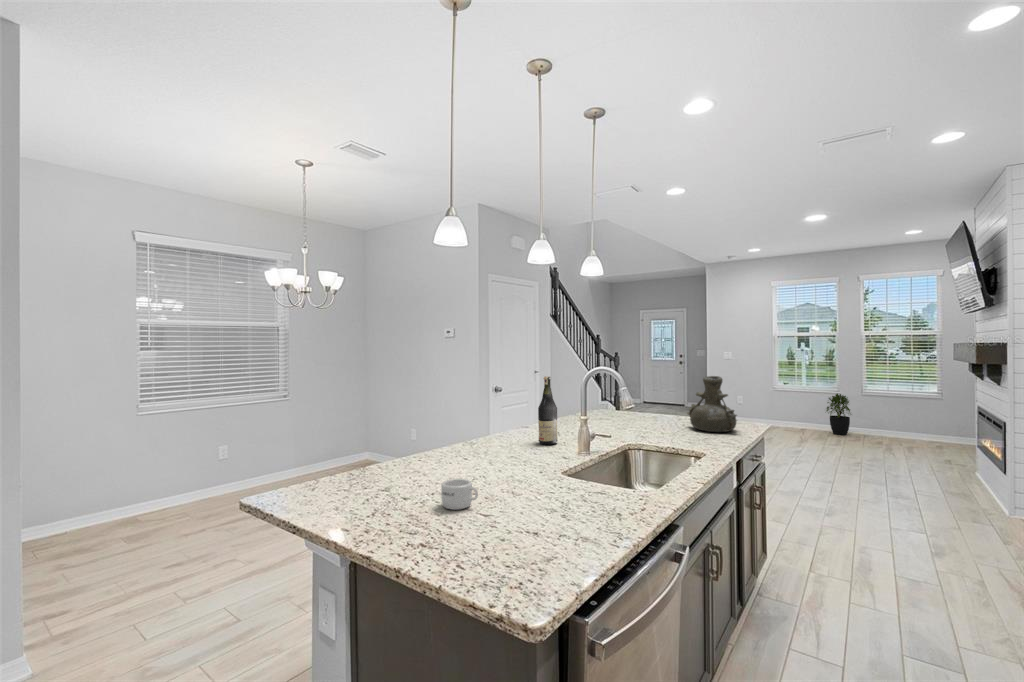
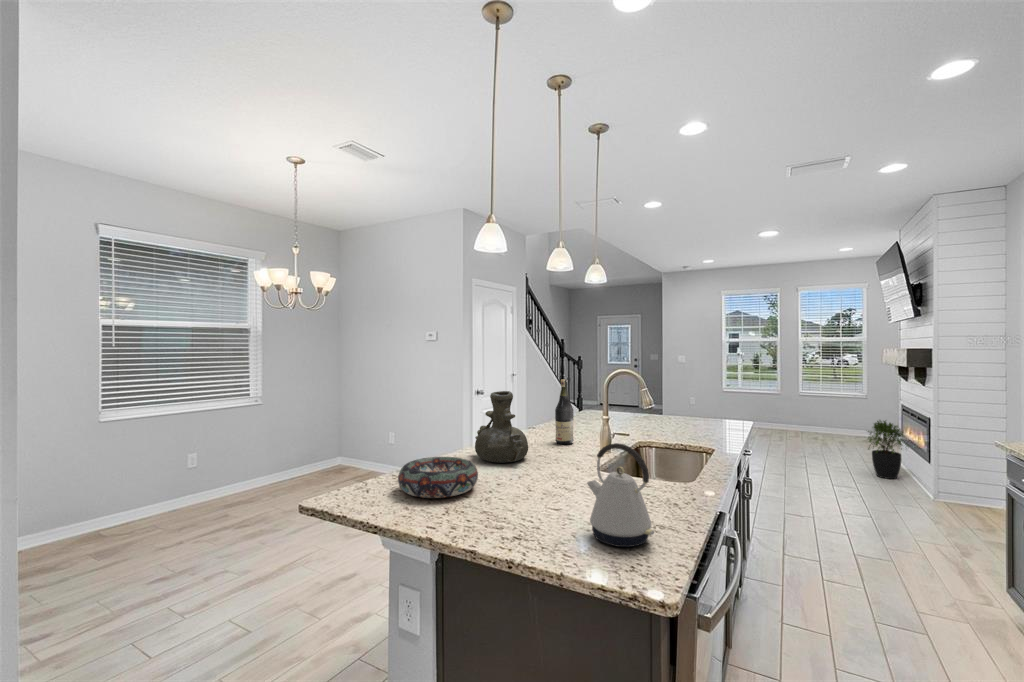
vase: present [687,376,737,432] -> present [475,391,528,463]
potted plant: present [826,394,850,435] -> present [868,420,908,479]
kettle: none [499,446,565,560] -> present [587,443,654,547]
decorative bowl: none [340,455,424,498] -> present [398,457,478,498]
mug: present [441,478,478,510] -> none [507,477,544,506]

